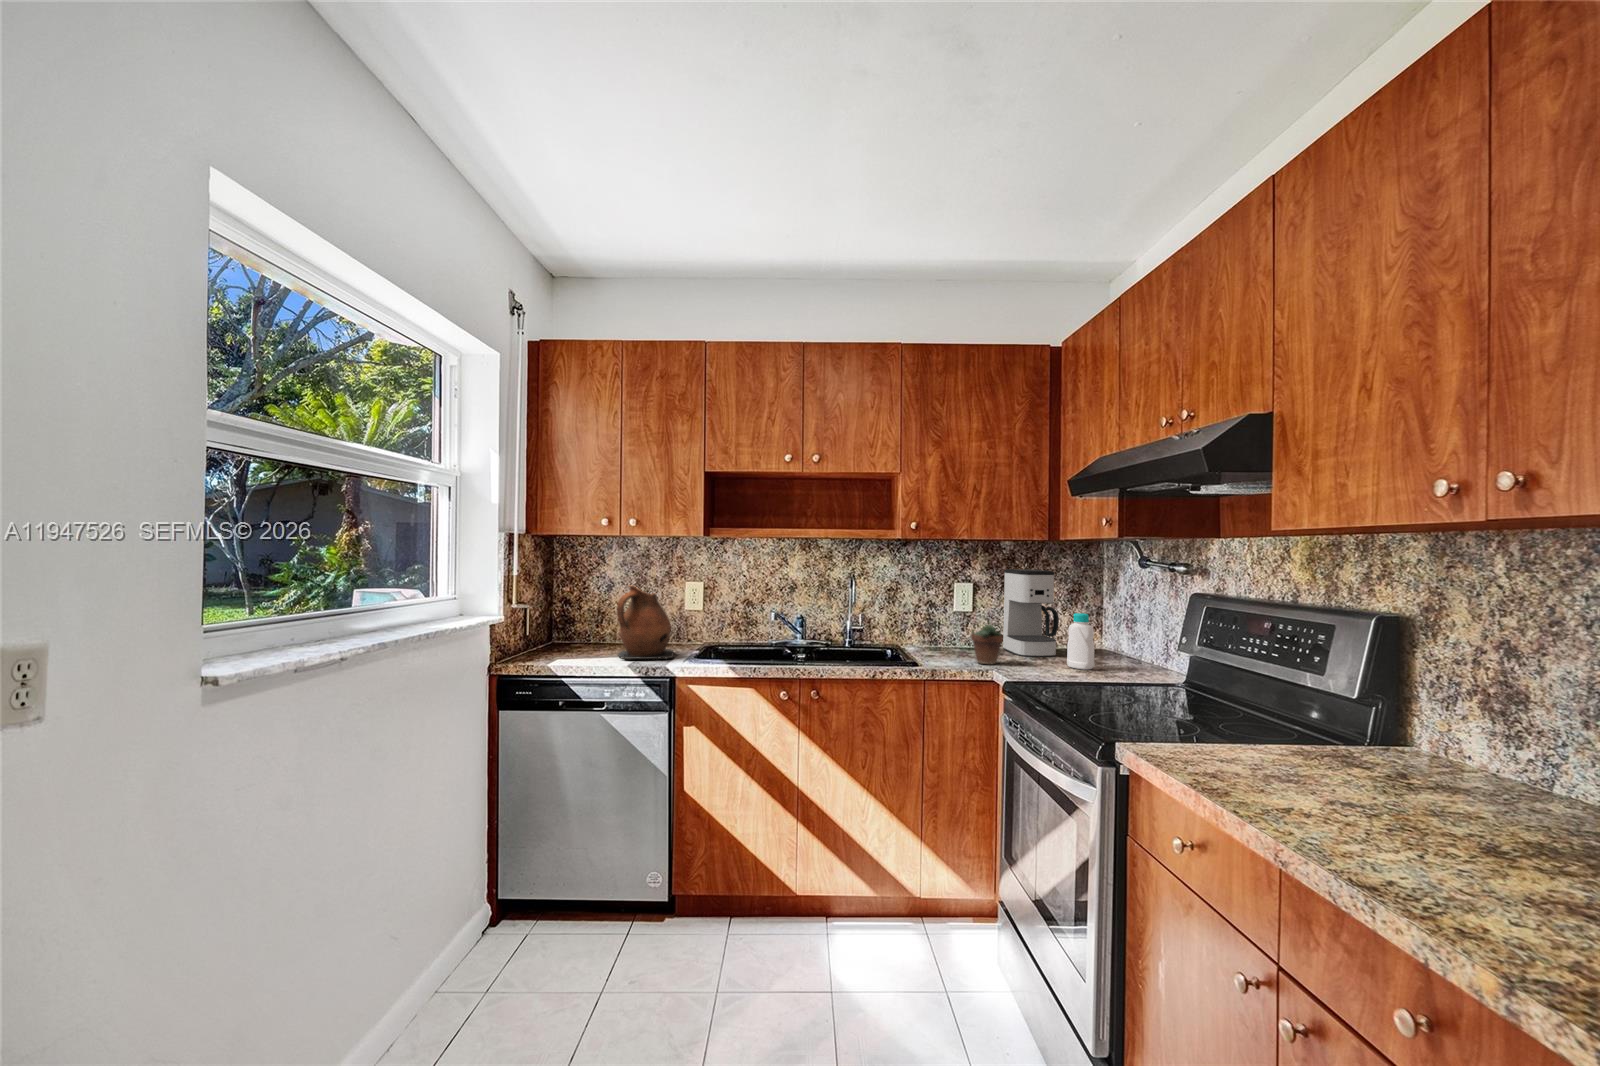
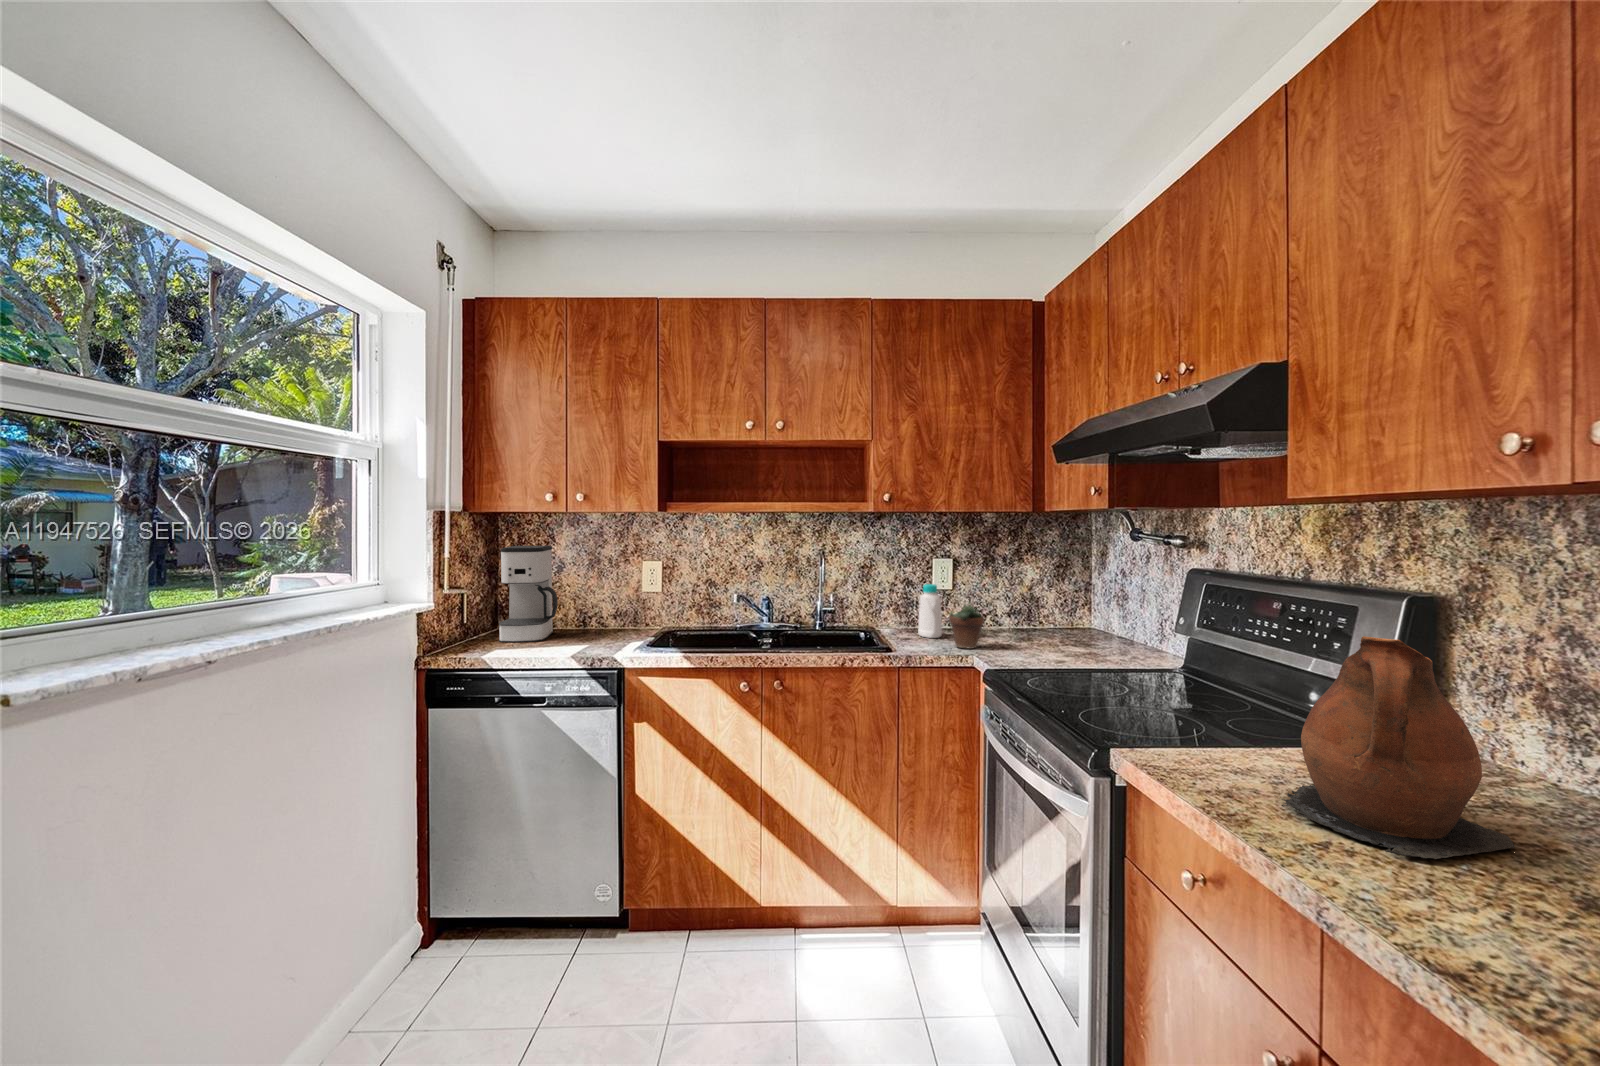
coffee maker: present [1003,569,1059,657] -> present [499,546,558,642]
ceramic pitcher: present [617,585,674,659] -> present [1282,636,1514,859]
bottle: present [1067,613,1095,670] -> present [918,584,942,638]

